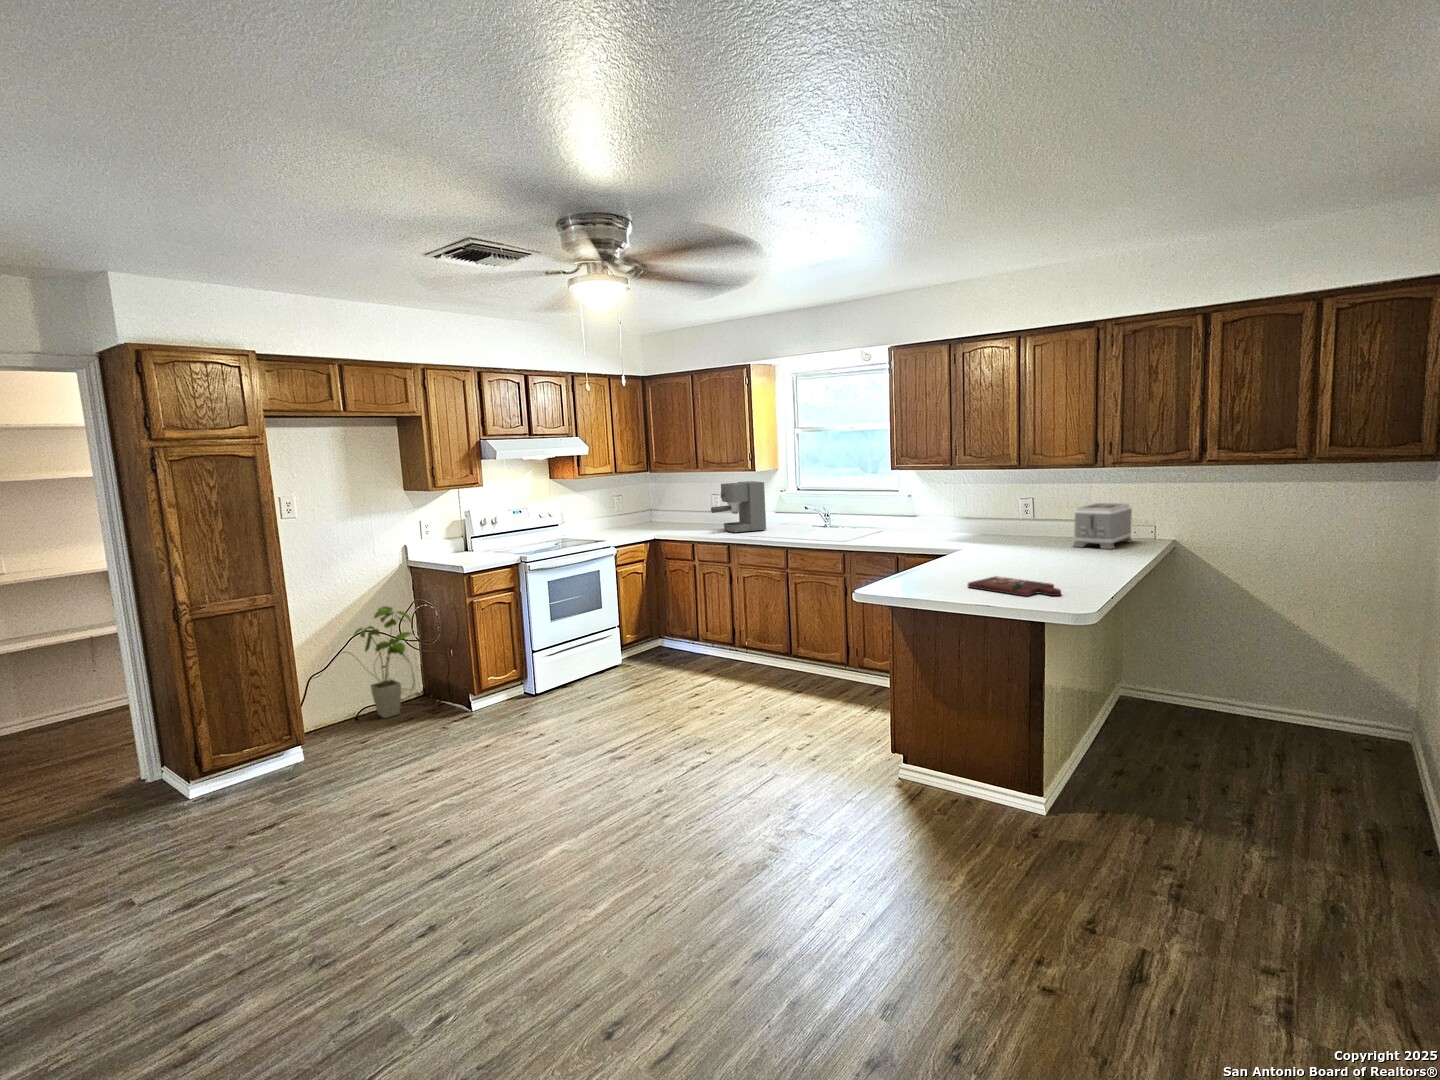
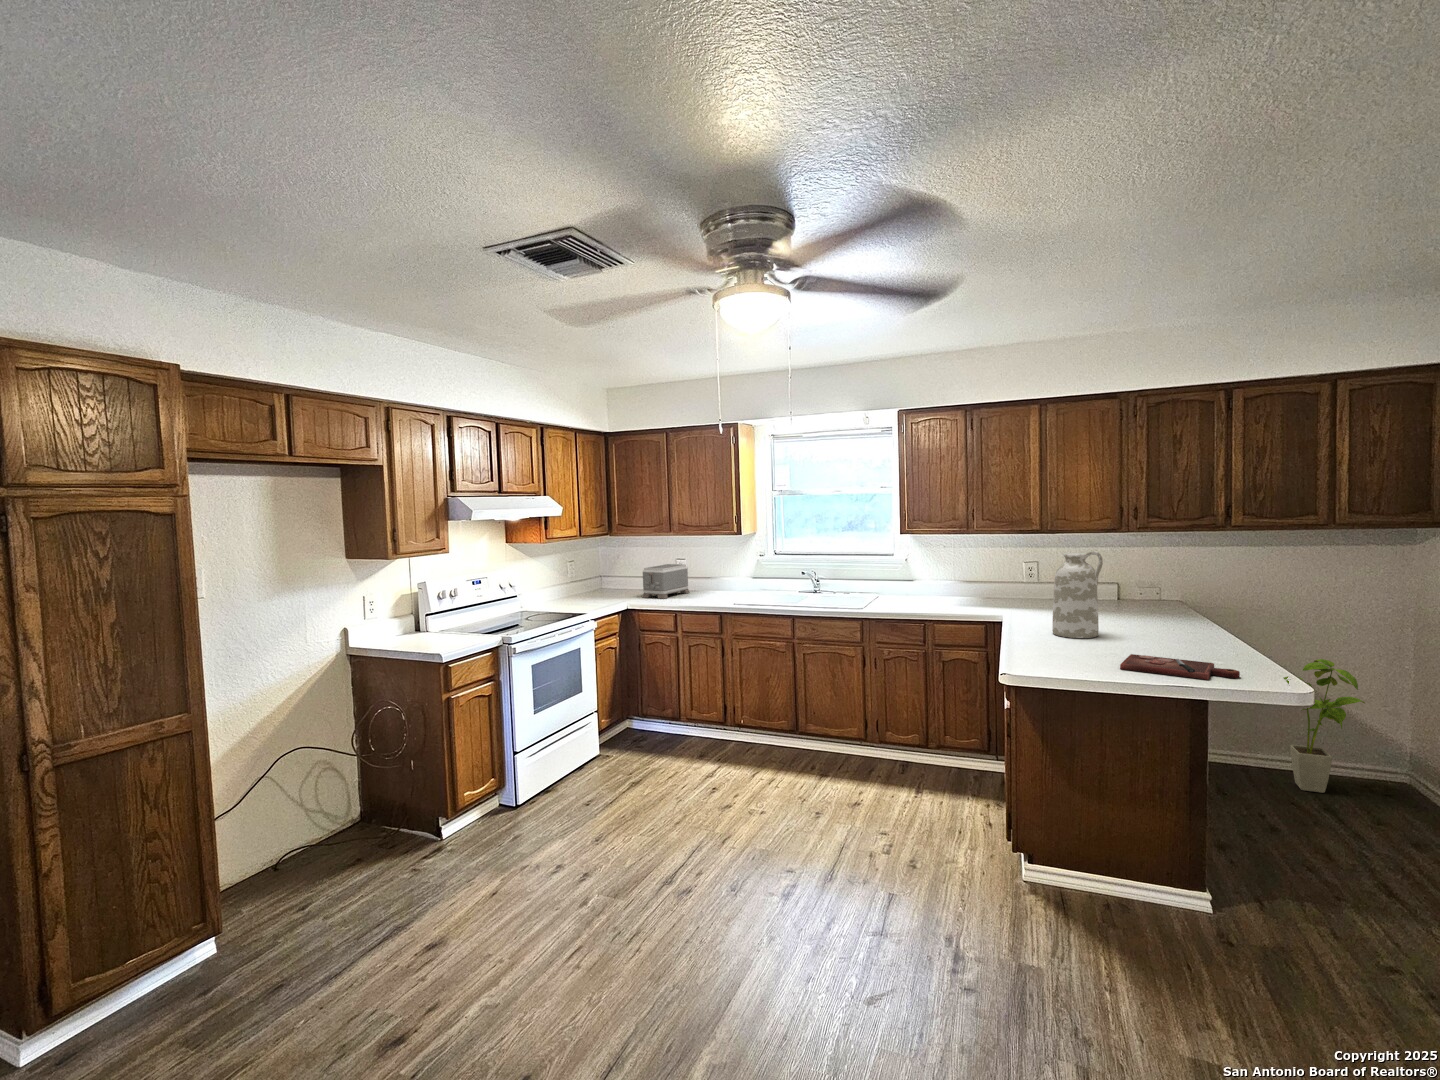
coffee maker: present [711,481,766,533] -> none [700,545,757,602]
vase: none [971,482,1015,565] -> present [1052,551,1103,638]
toaster: present [1073,503,1132,549] -> present [642,564,690,599]
house plant: present [354,606,412,718] -> present [1284,659,1365,793]

